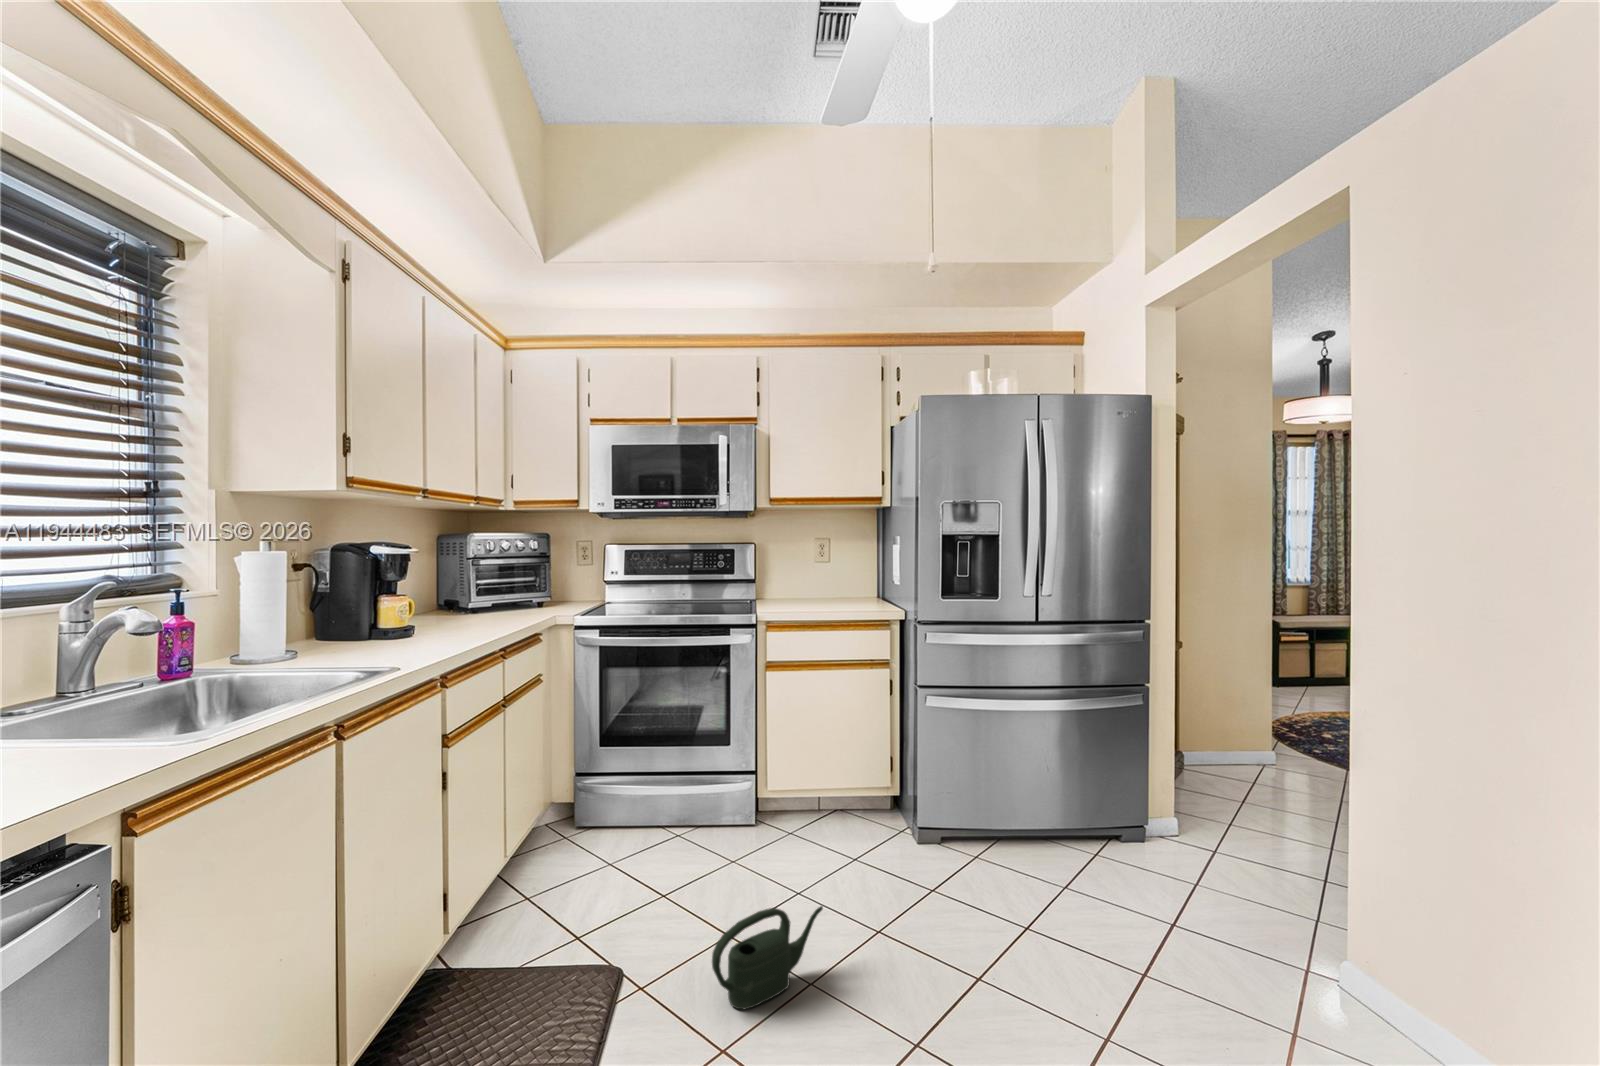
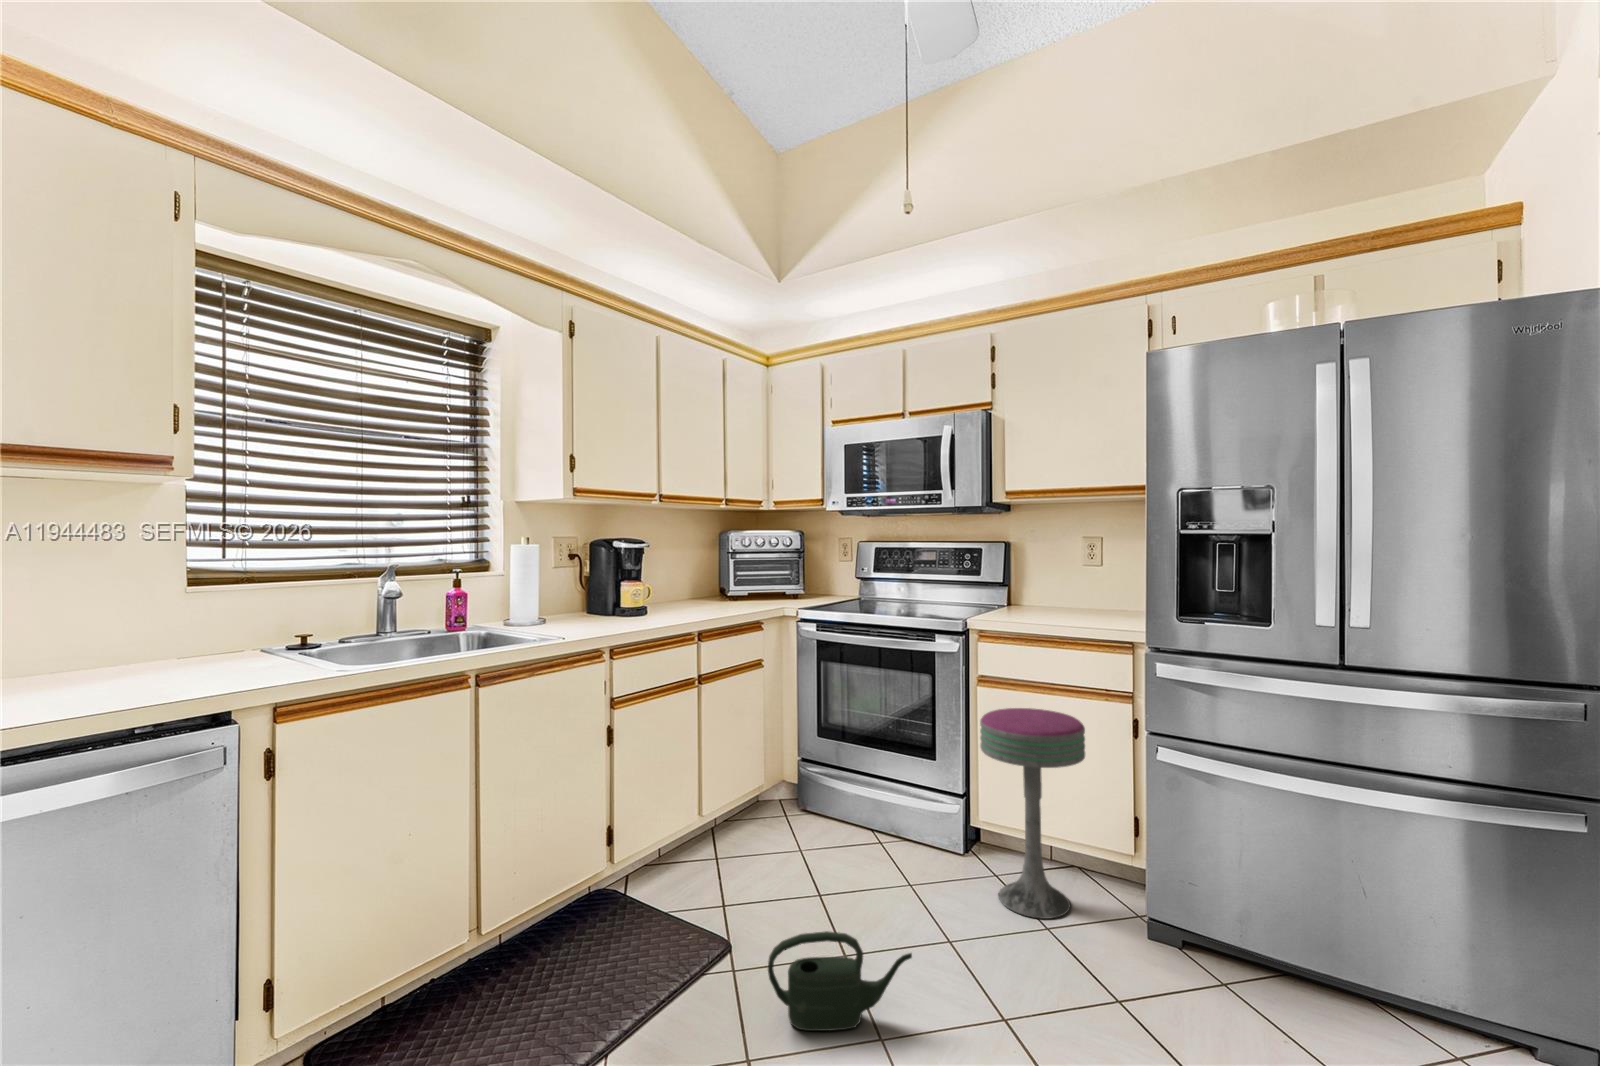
bar stool: none [791,685,873,856] -> present [980,708,1085,919]

